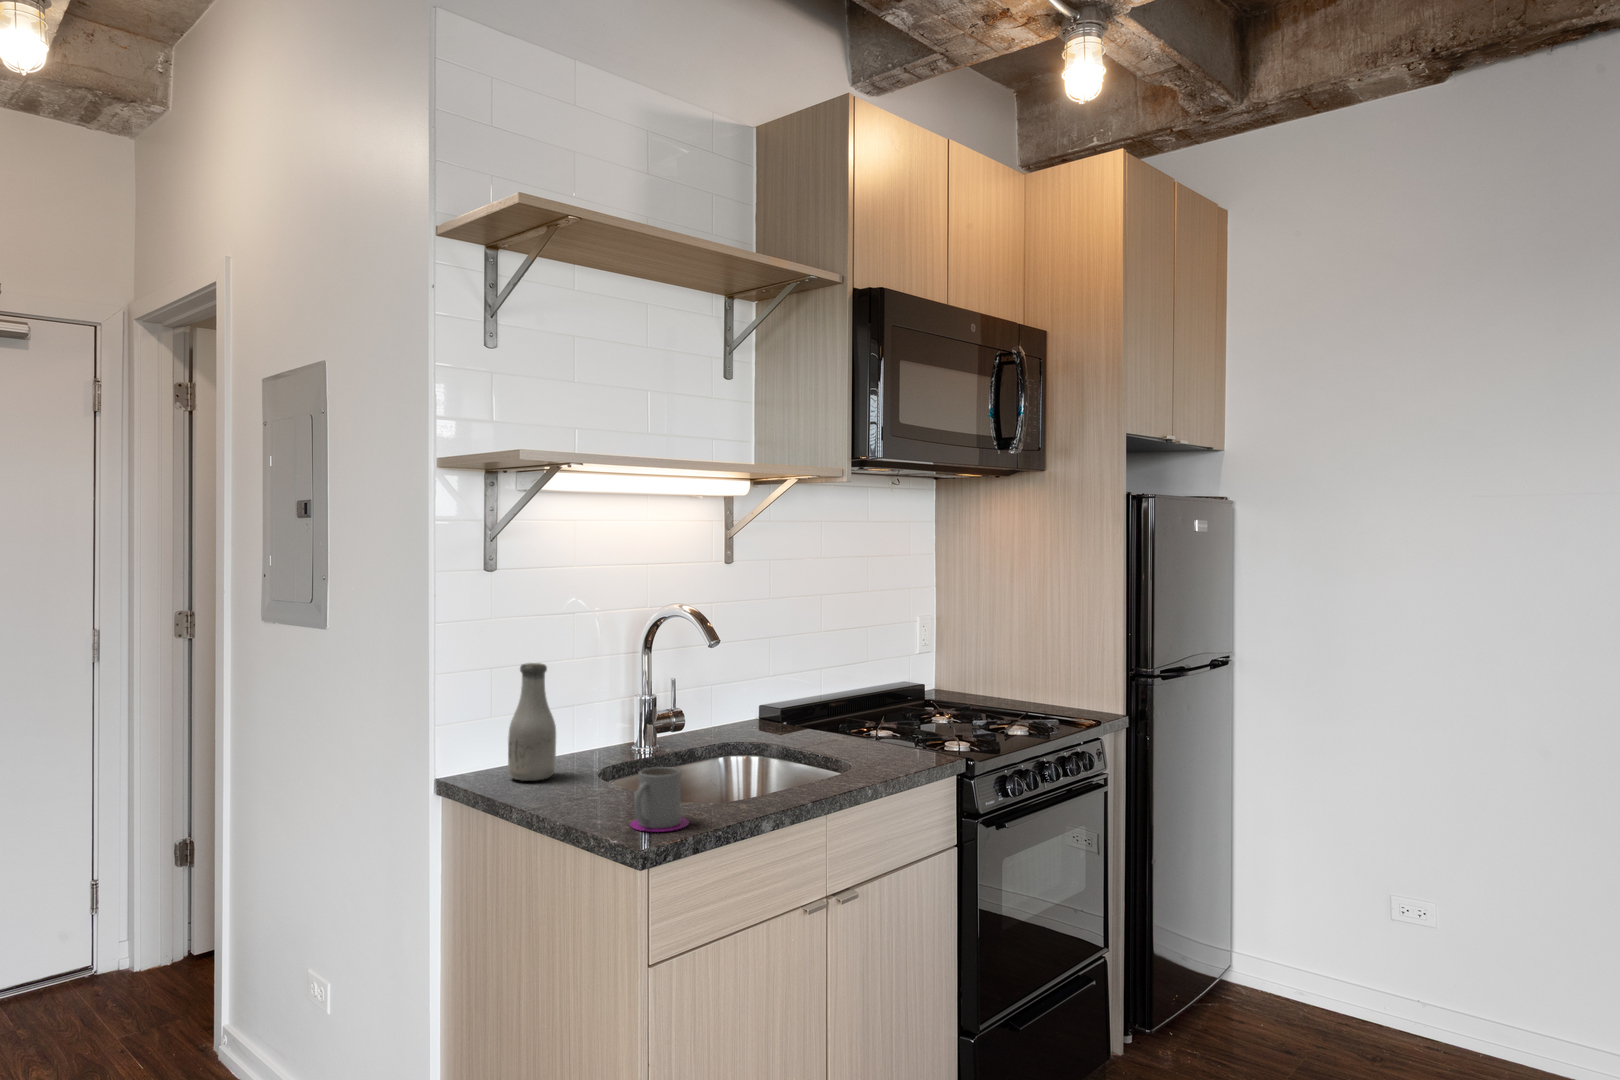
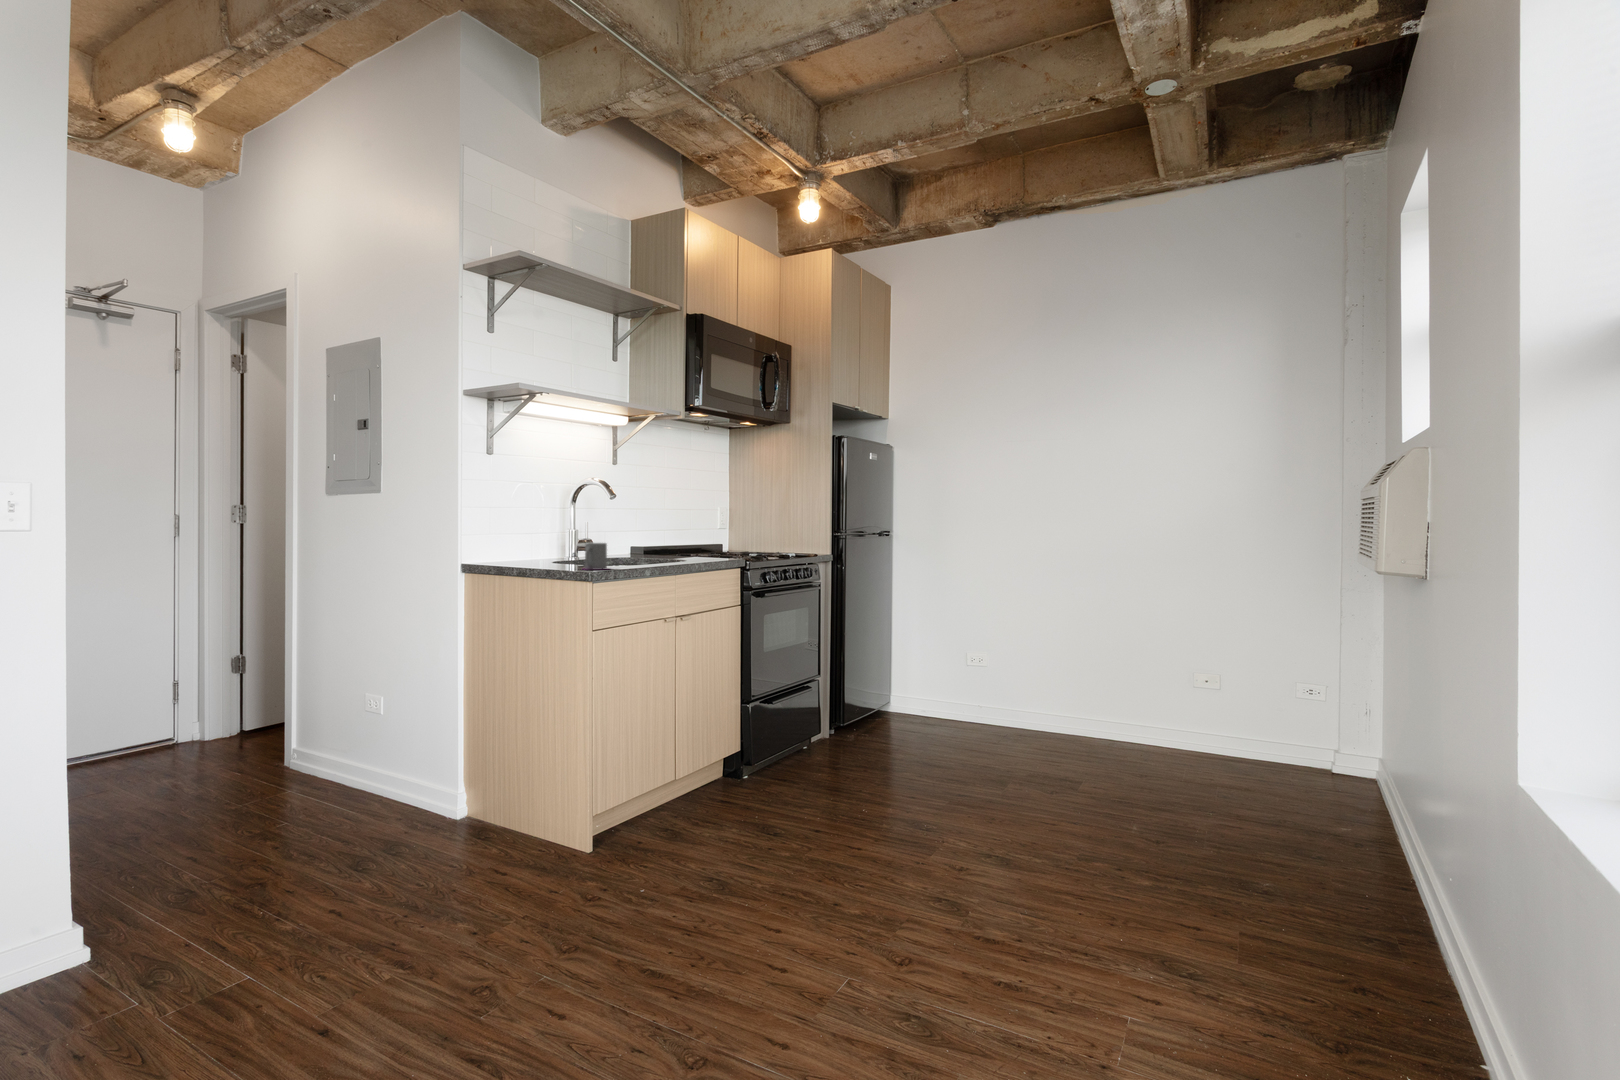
bottle: present [508,663,556,781] -> none [504,502,530,563]

